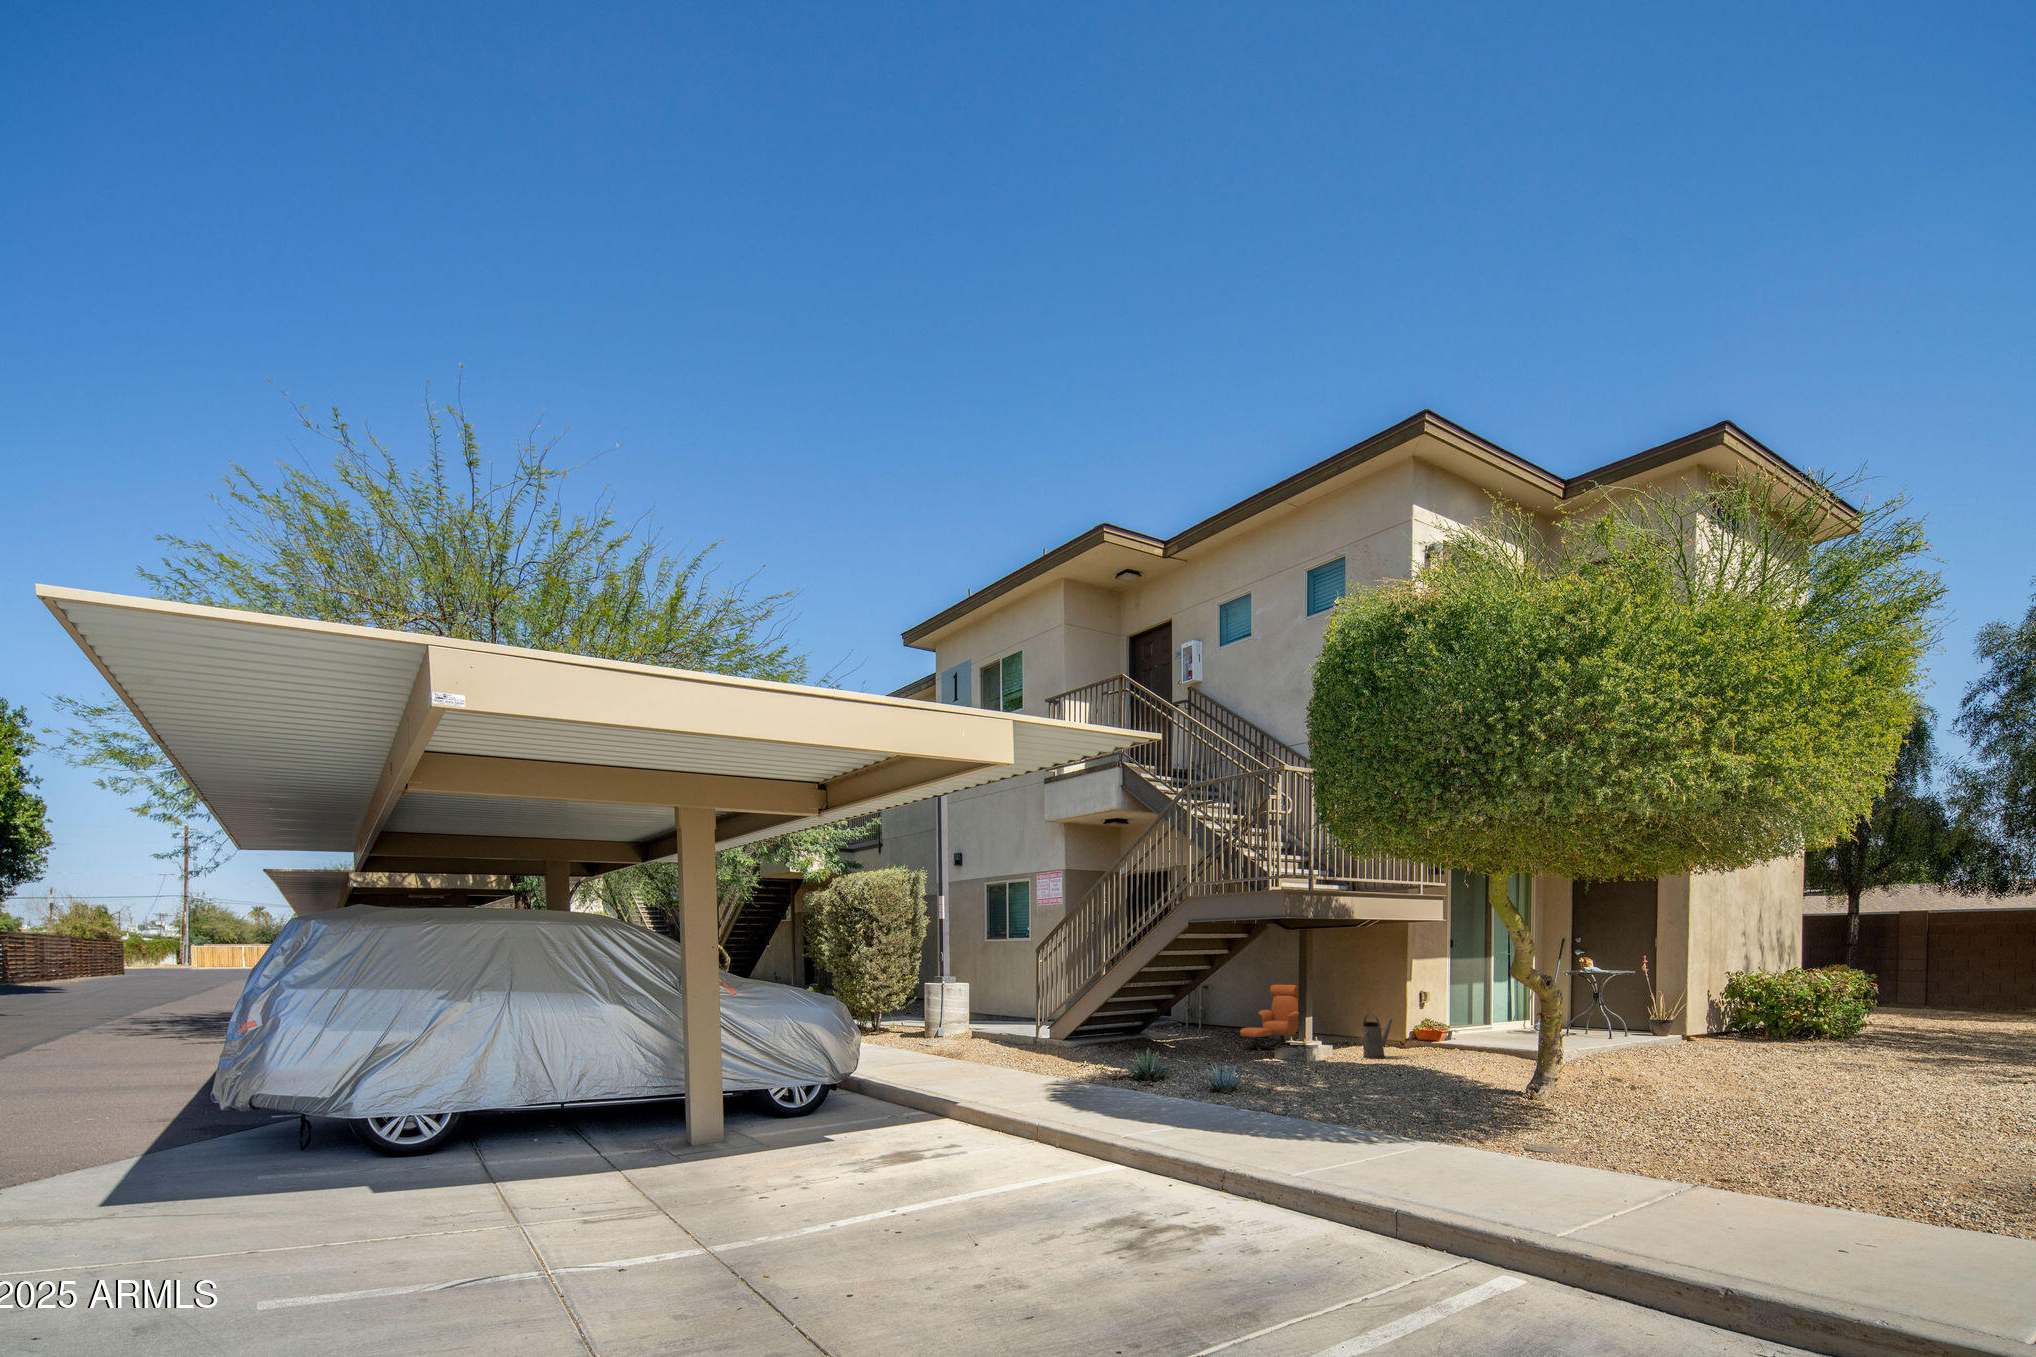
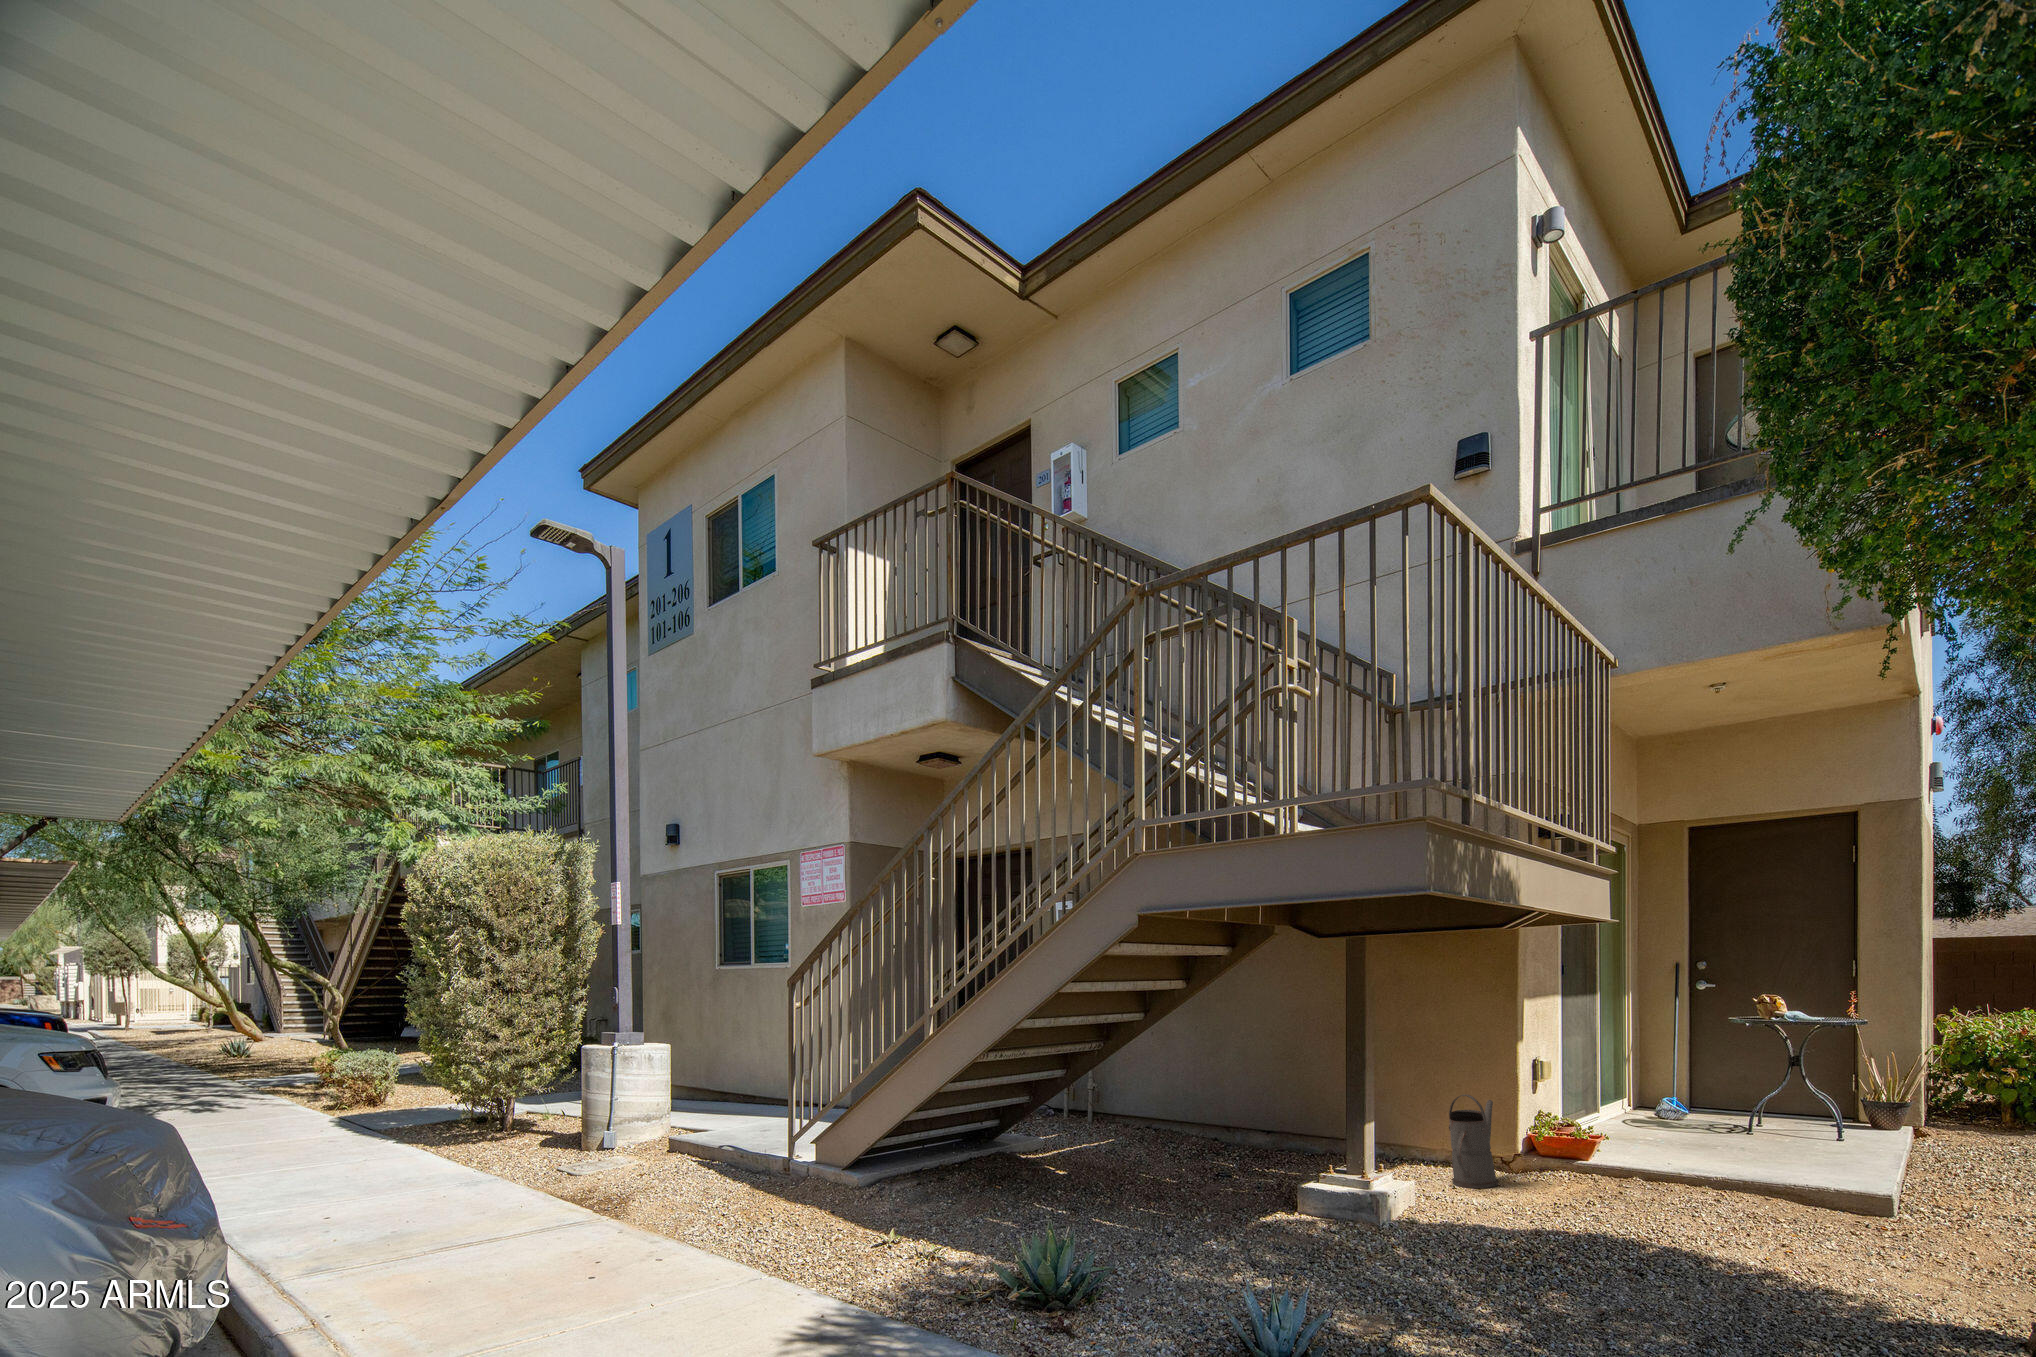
lounge chair: present [1240,985,1299,1051] -> none [1186,1033,1301,1169]

